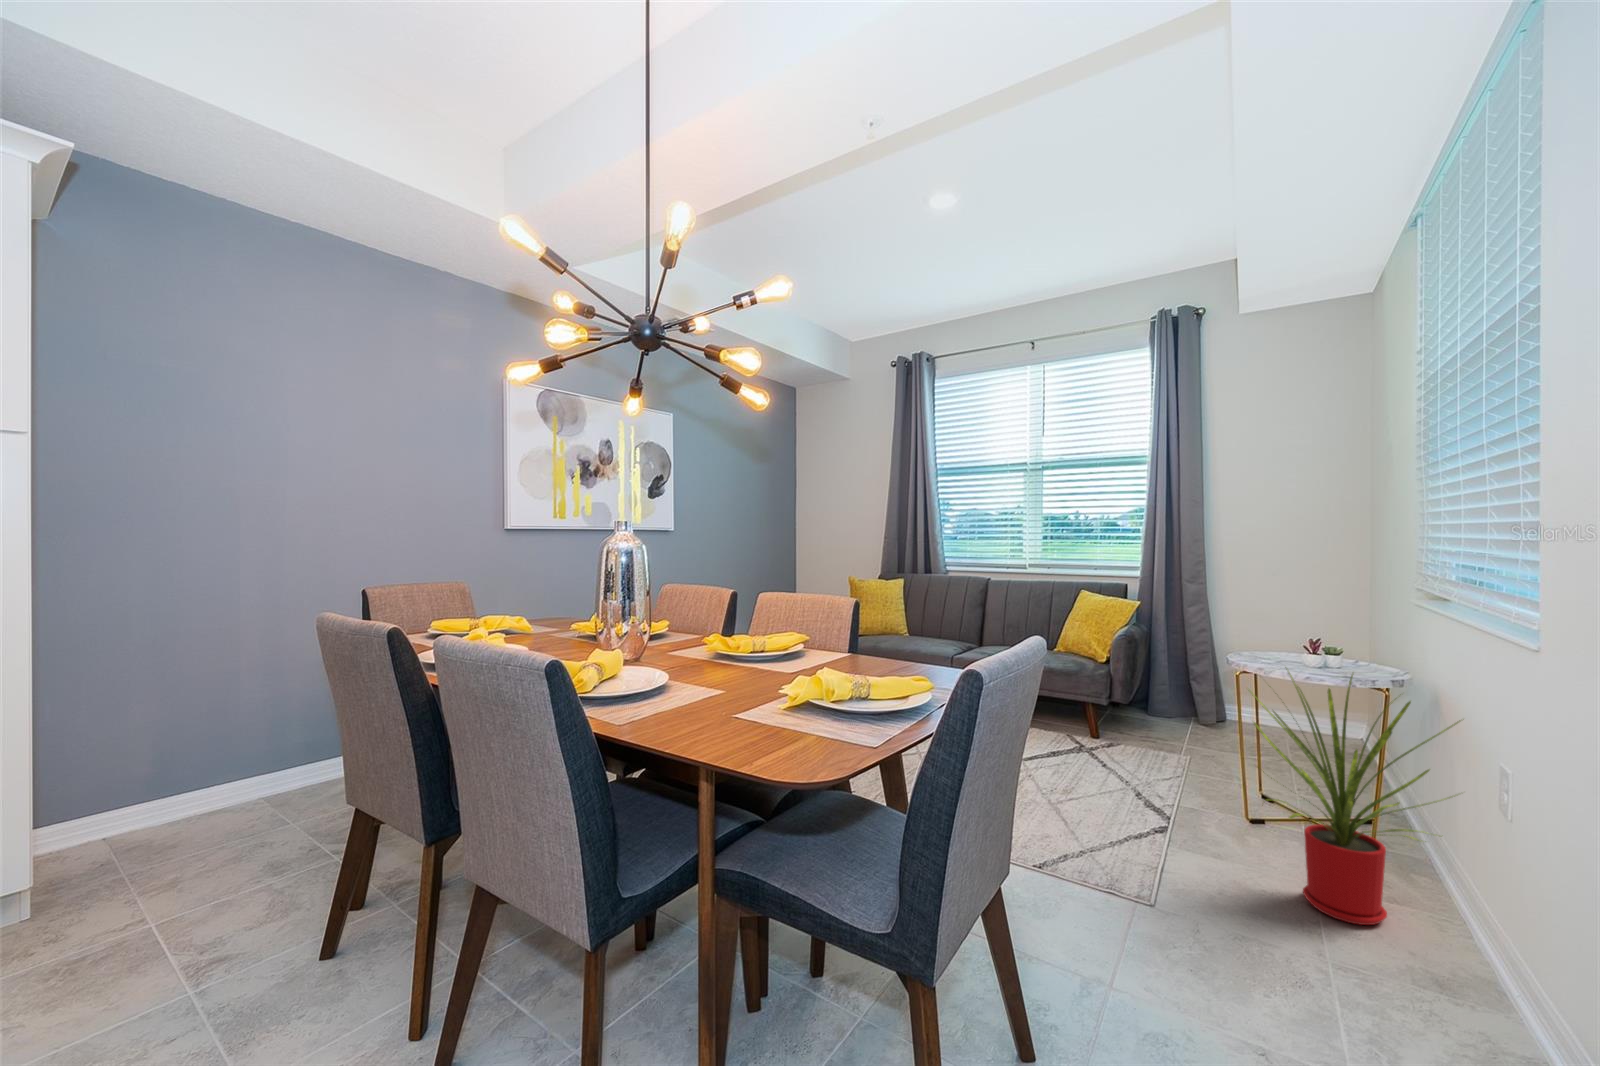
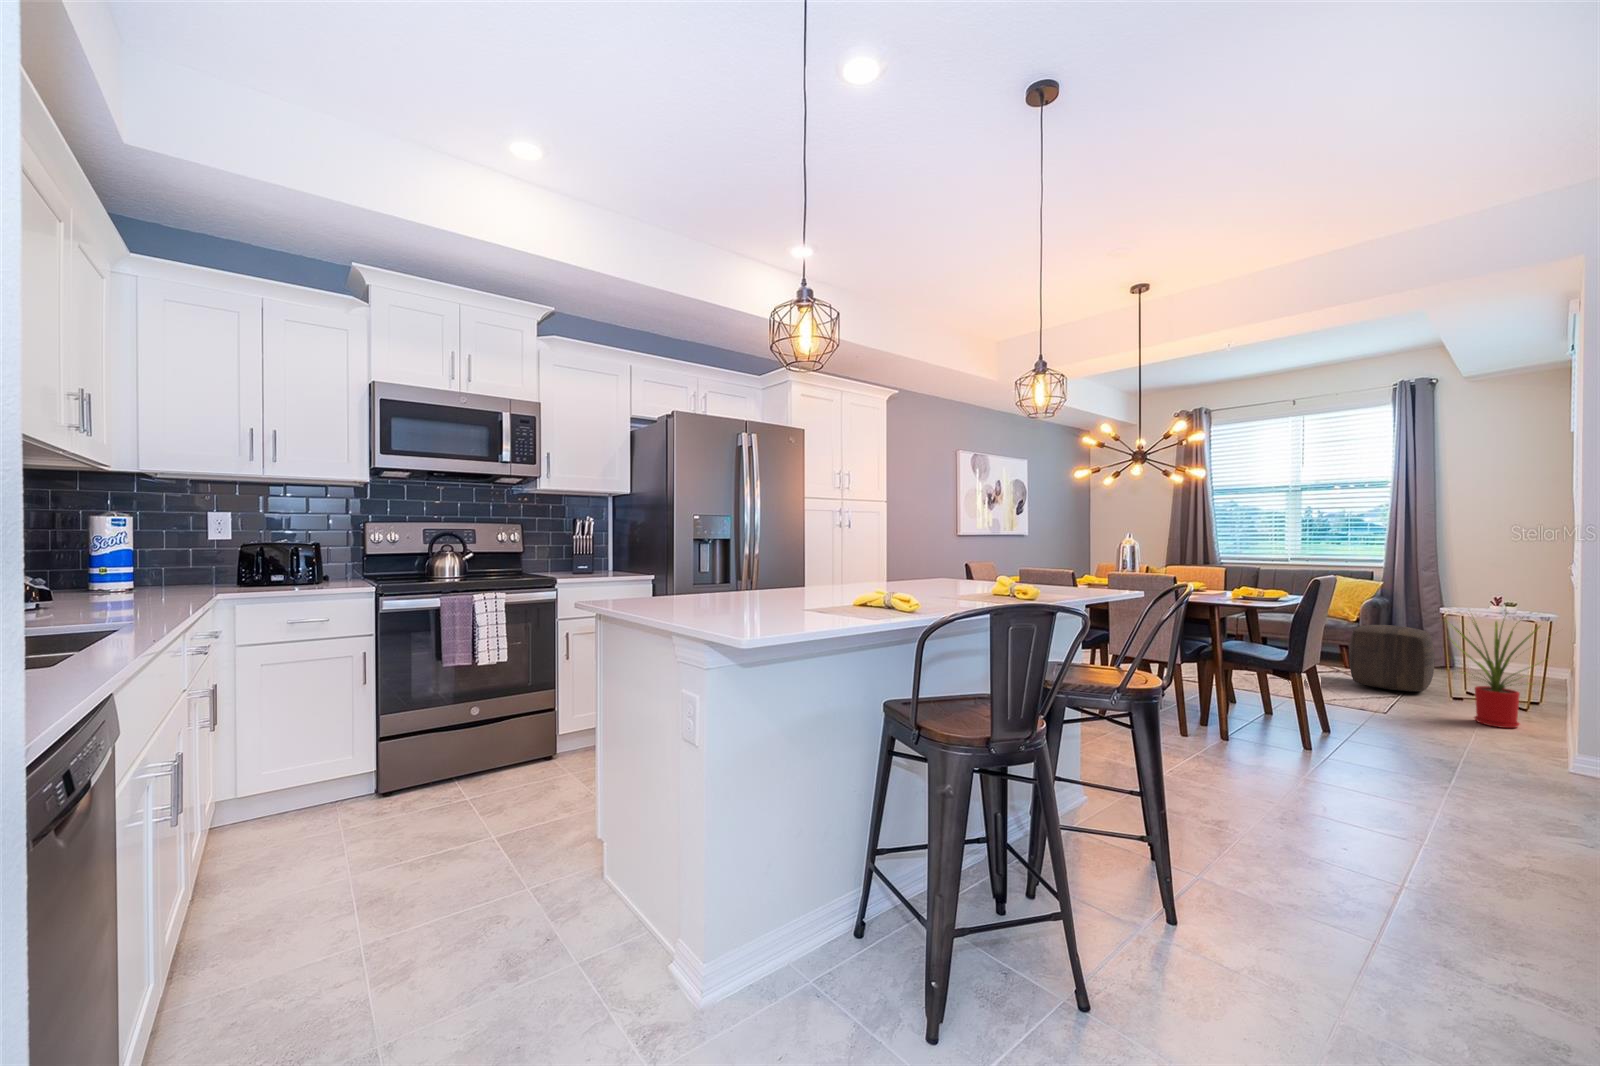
ottoman: none [1095,678,1216,801] -> present [1349,625,1435,691]

